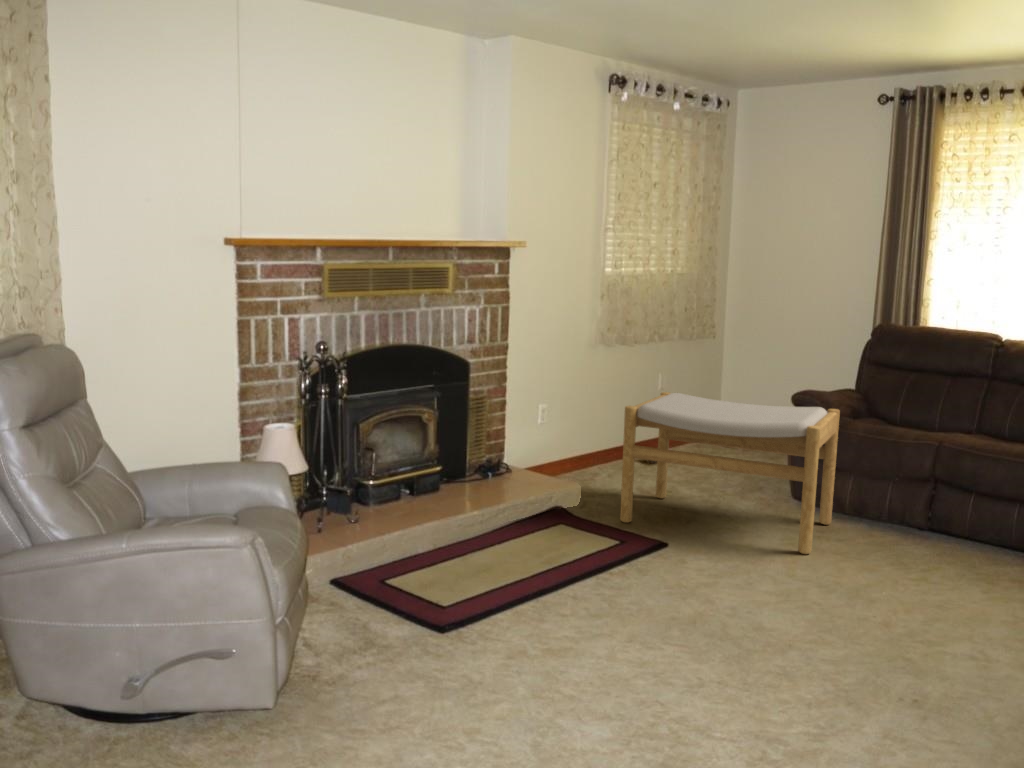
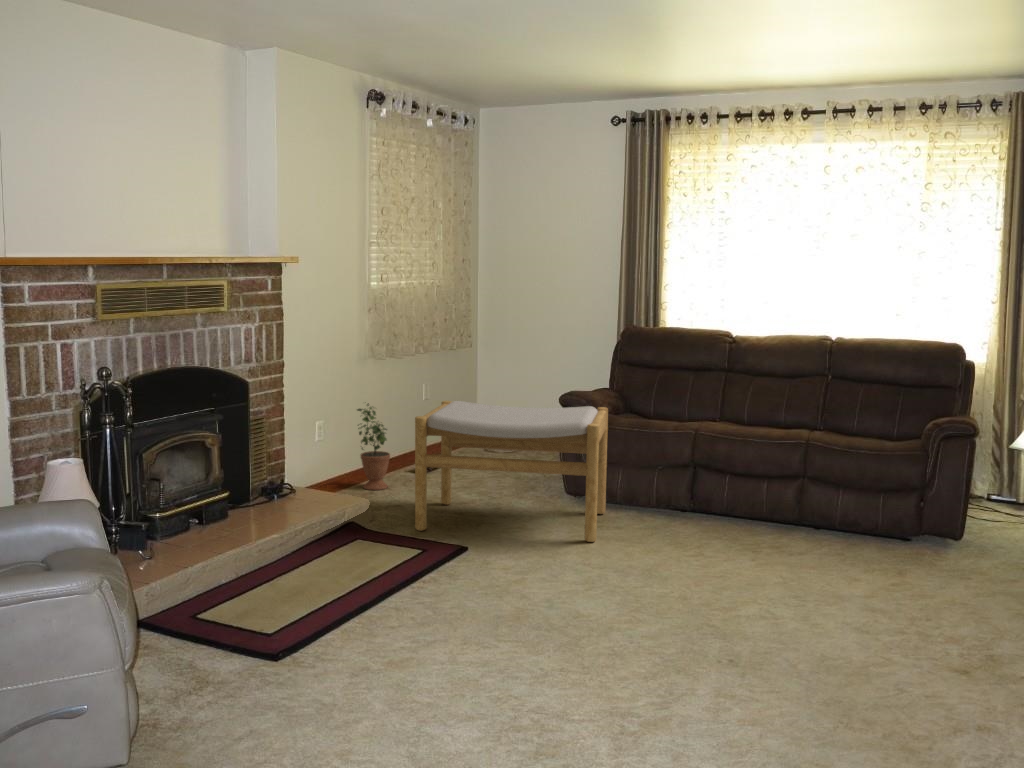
potted plant: none [581,389,612,477] -> present [357,403,390,490]

